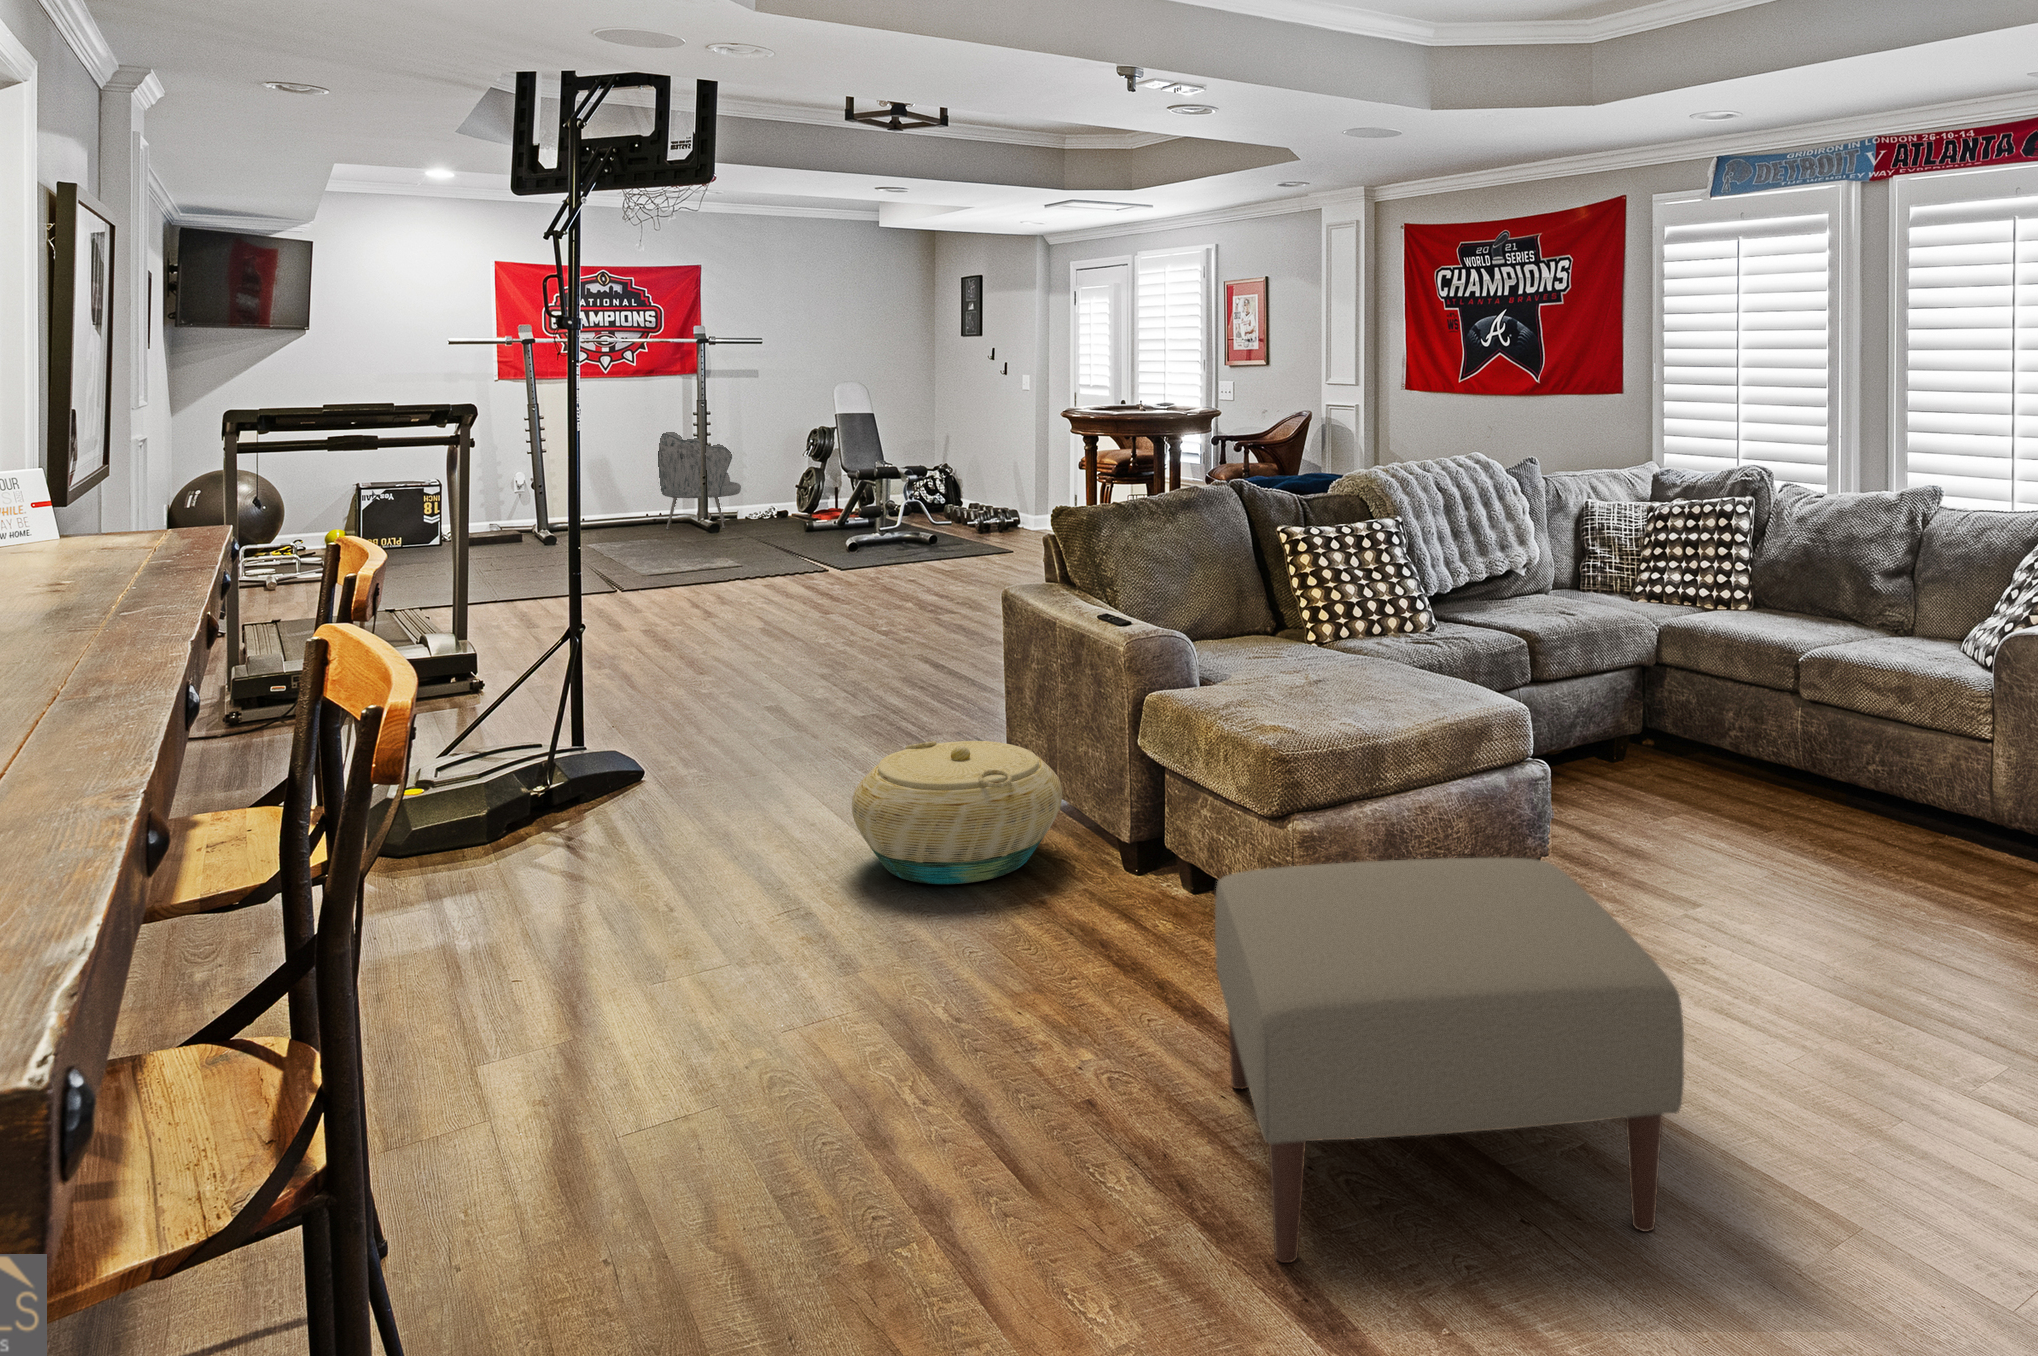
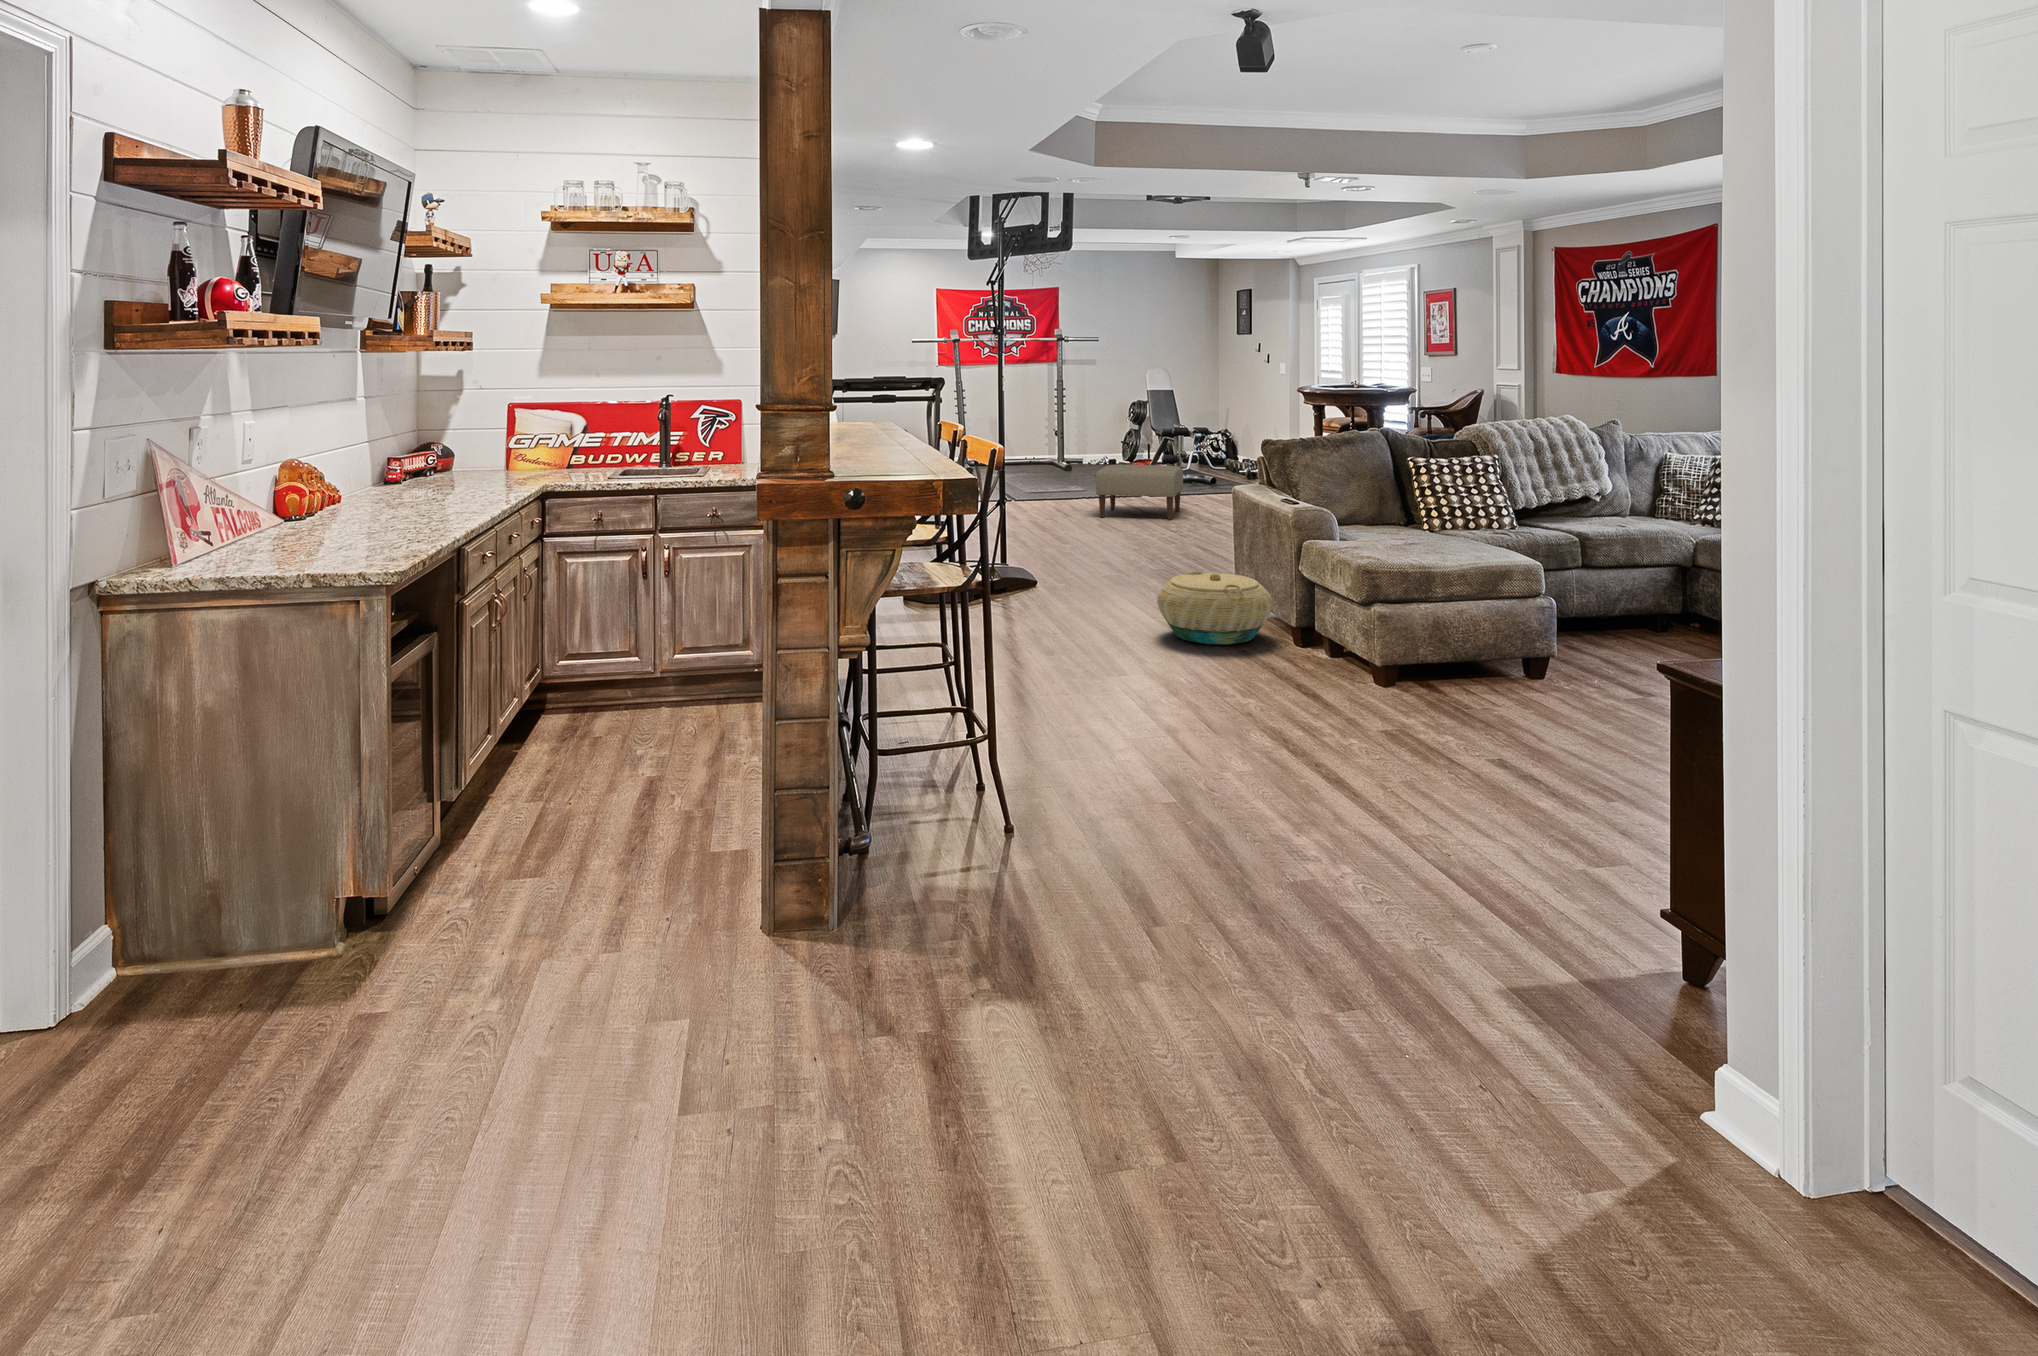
armchair: present [658,432,741,529] -> none [1024,399,1085,469]
ottoman: present [1215,858,1684,1263] -> present [1096,465,1183,520]

